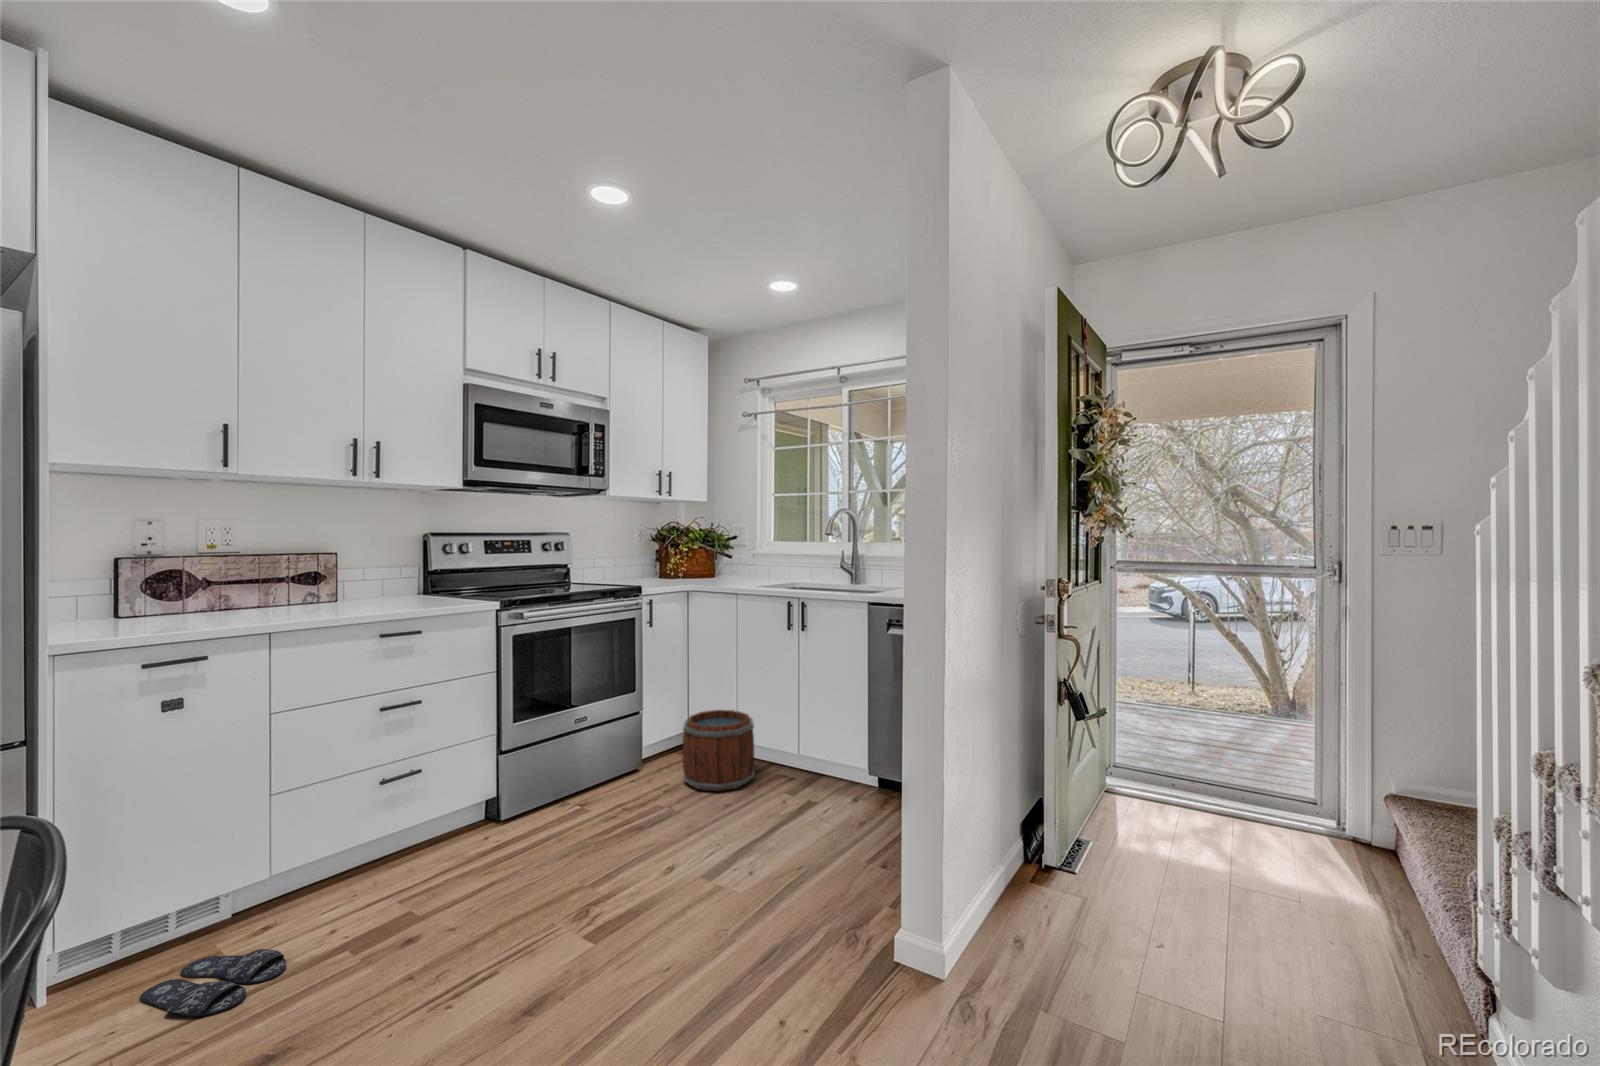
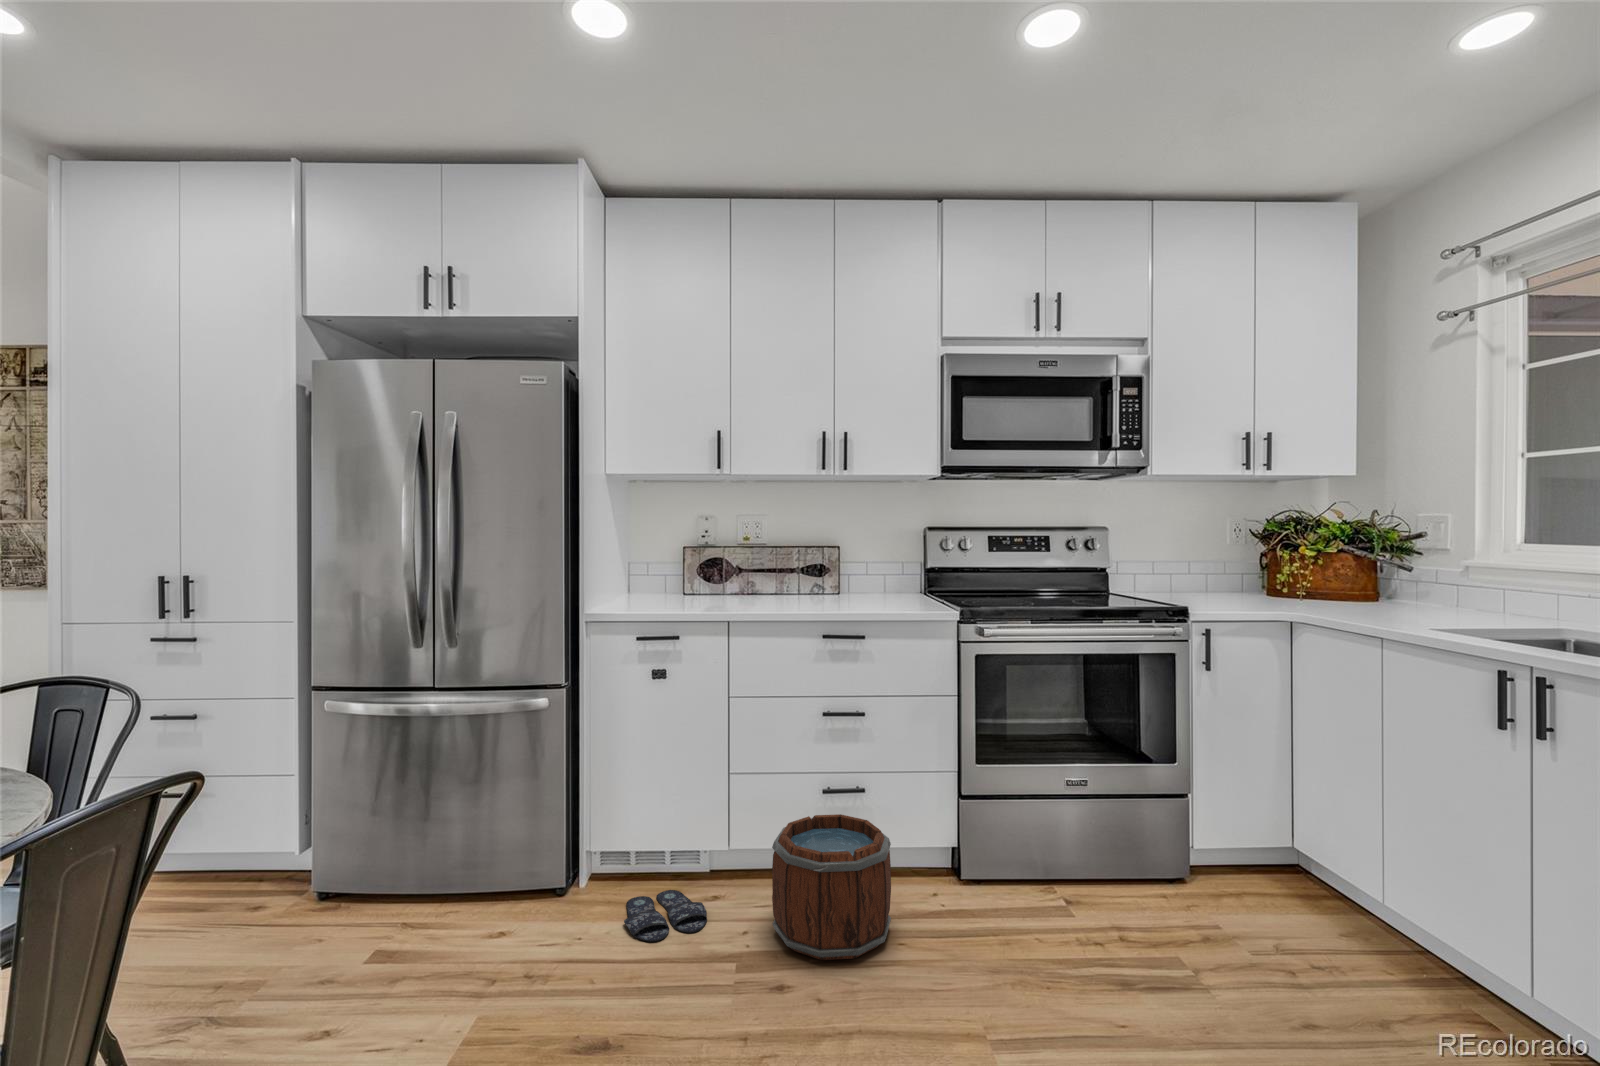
bucket: present [683,710,754,791] -> present [772,814,891,960]

